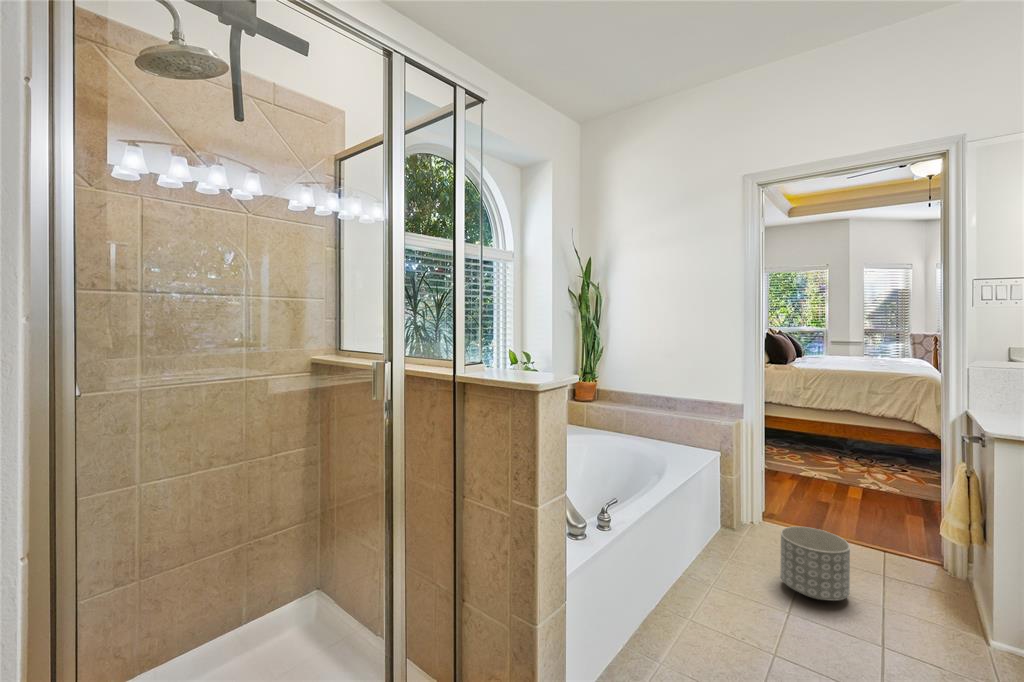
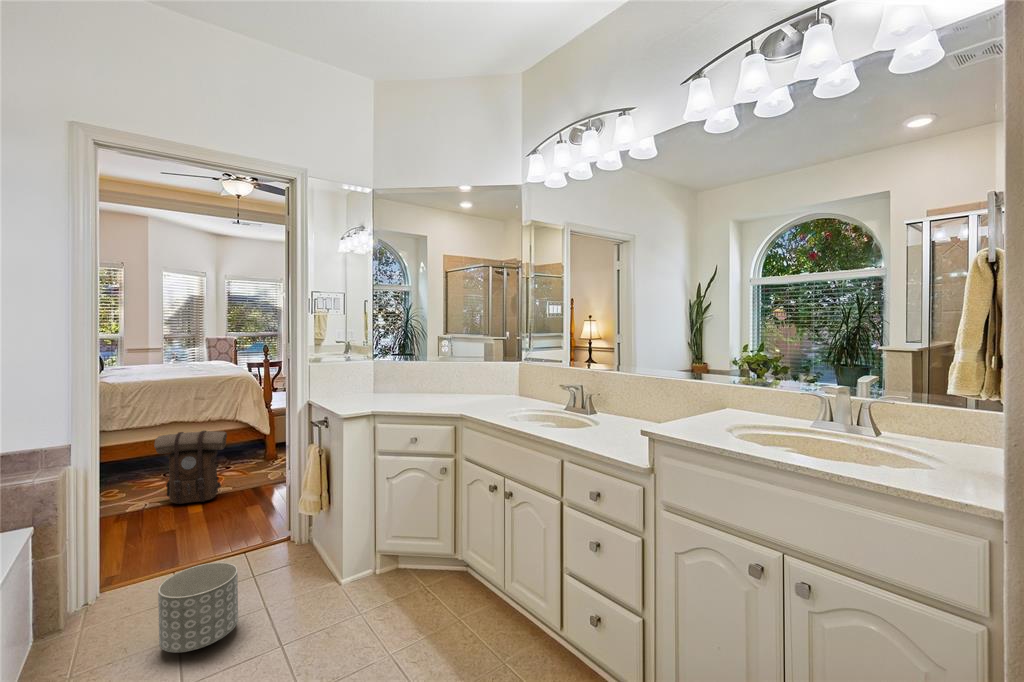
backpack: none [820,418,892,491] -> present [154,431,227,504]

